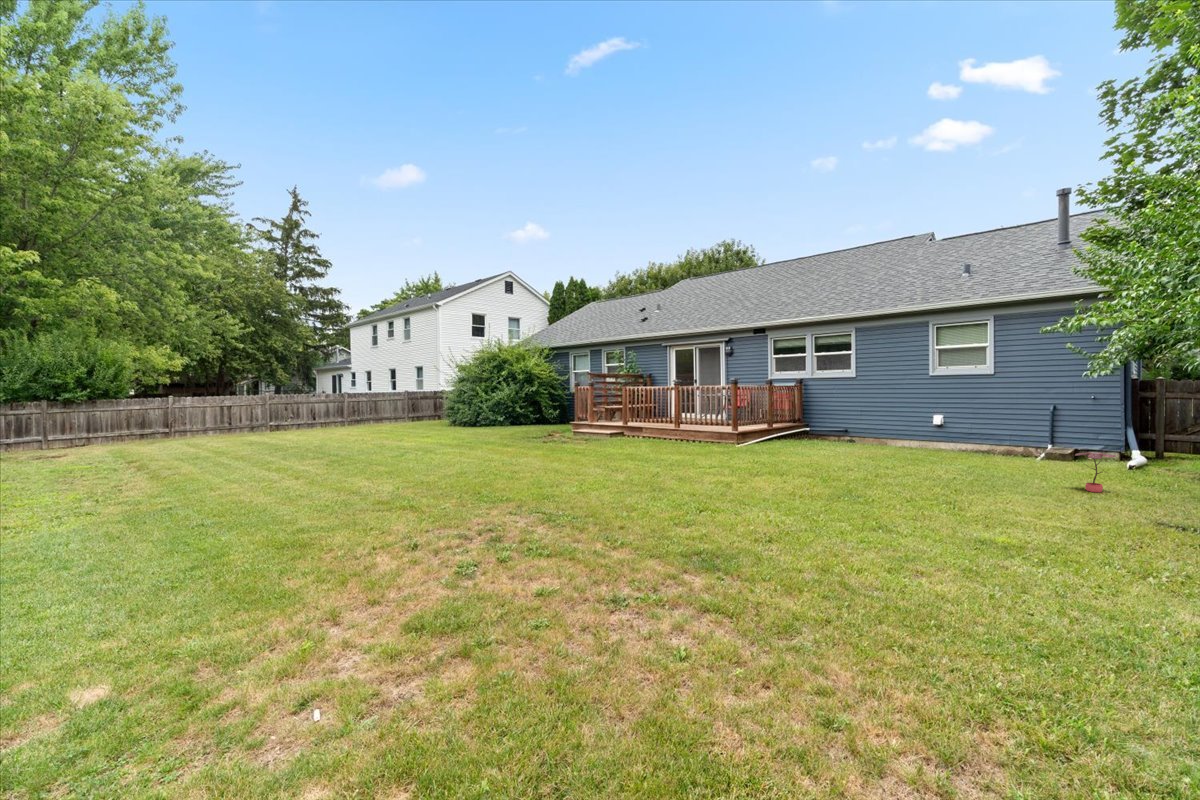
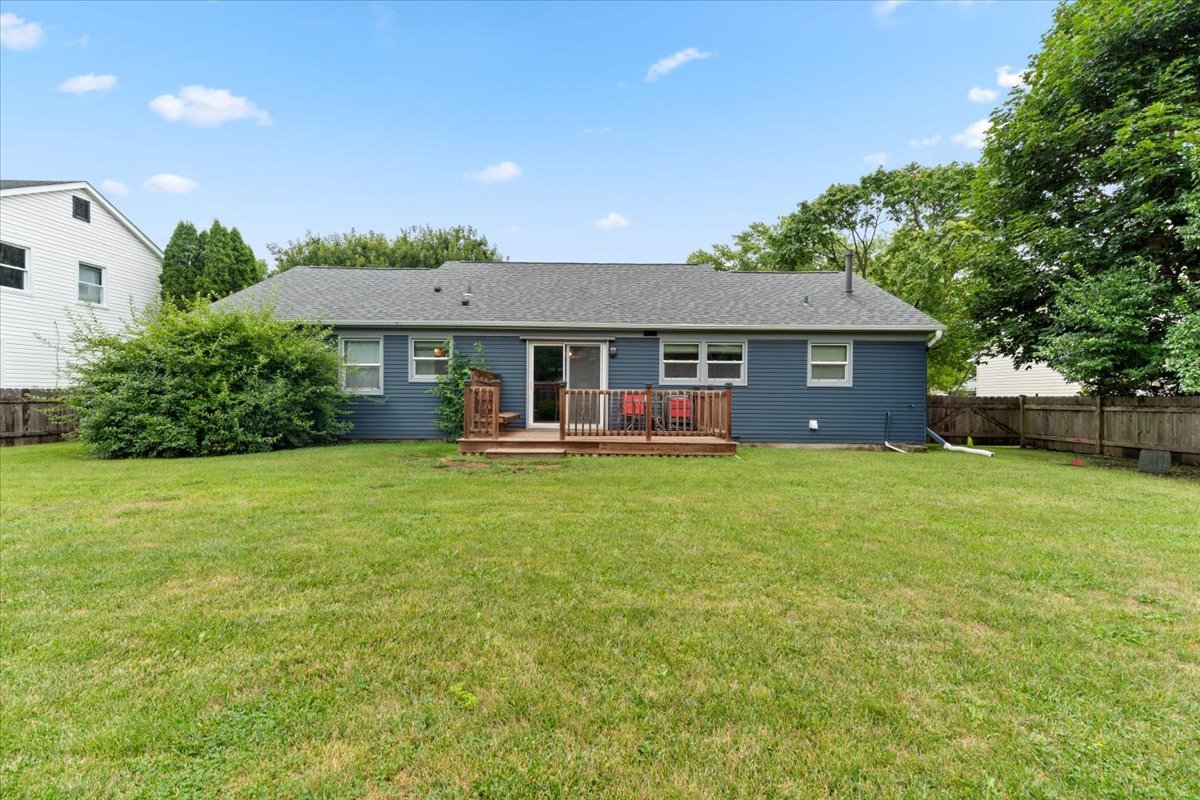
woven basket: none [1128,475,1174,513] -> present [1139,450,1171,473]

